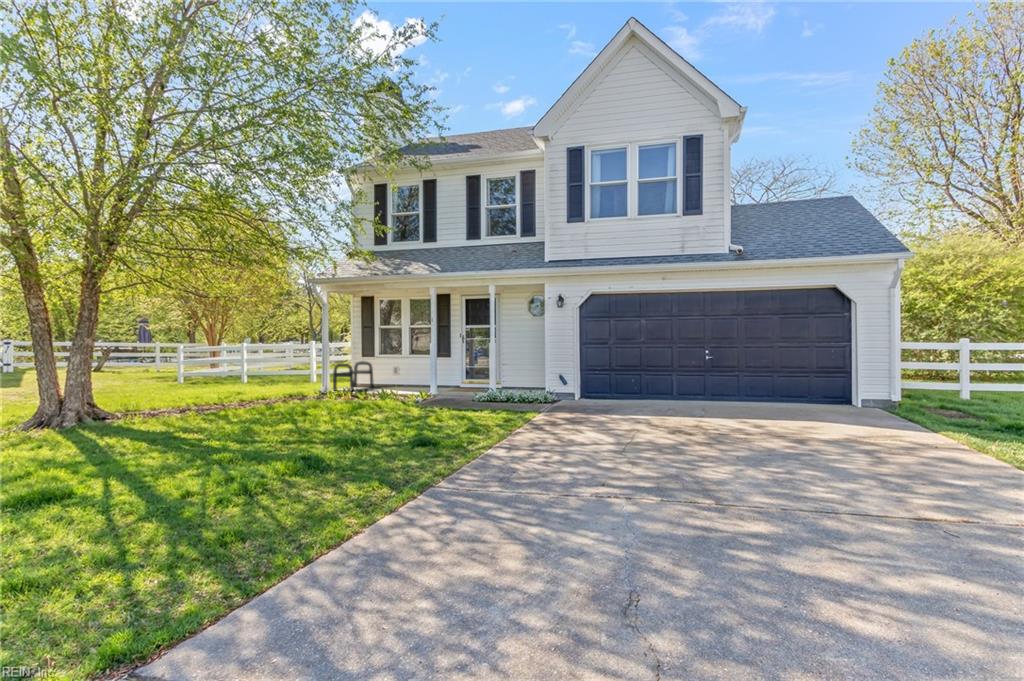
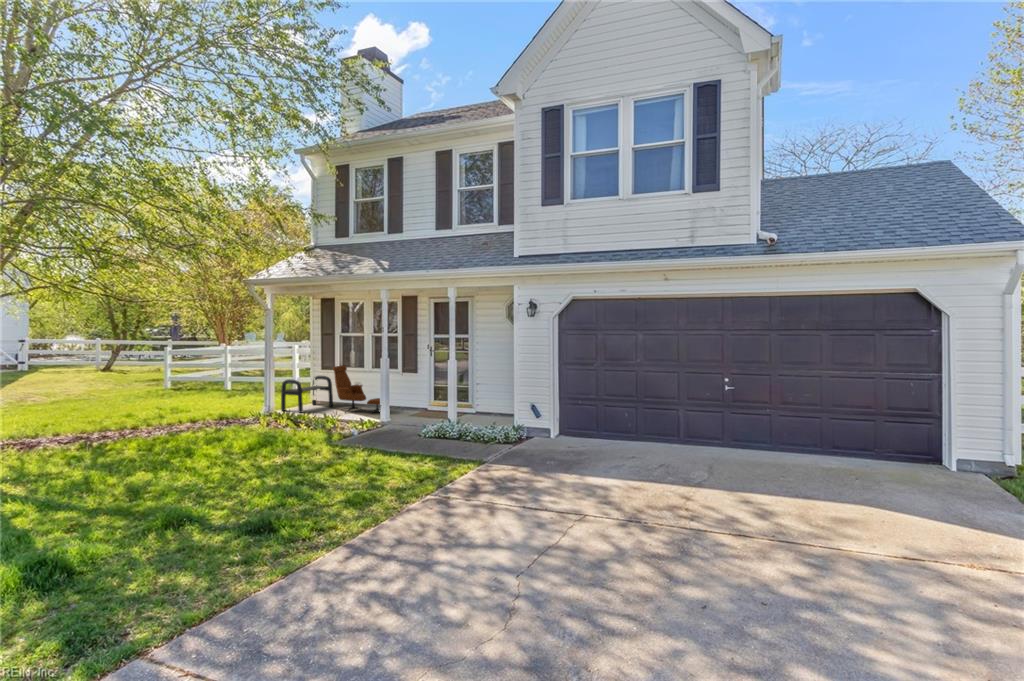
lounge chair: none [380,352,427,391] -> present [333,366,380,414]

